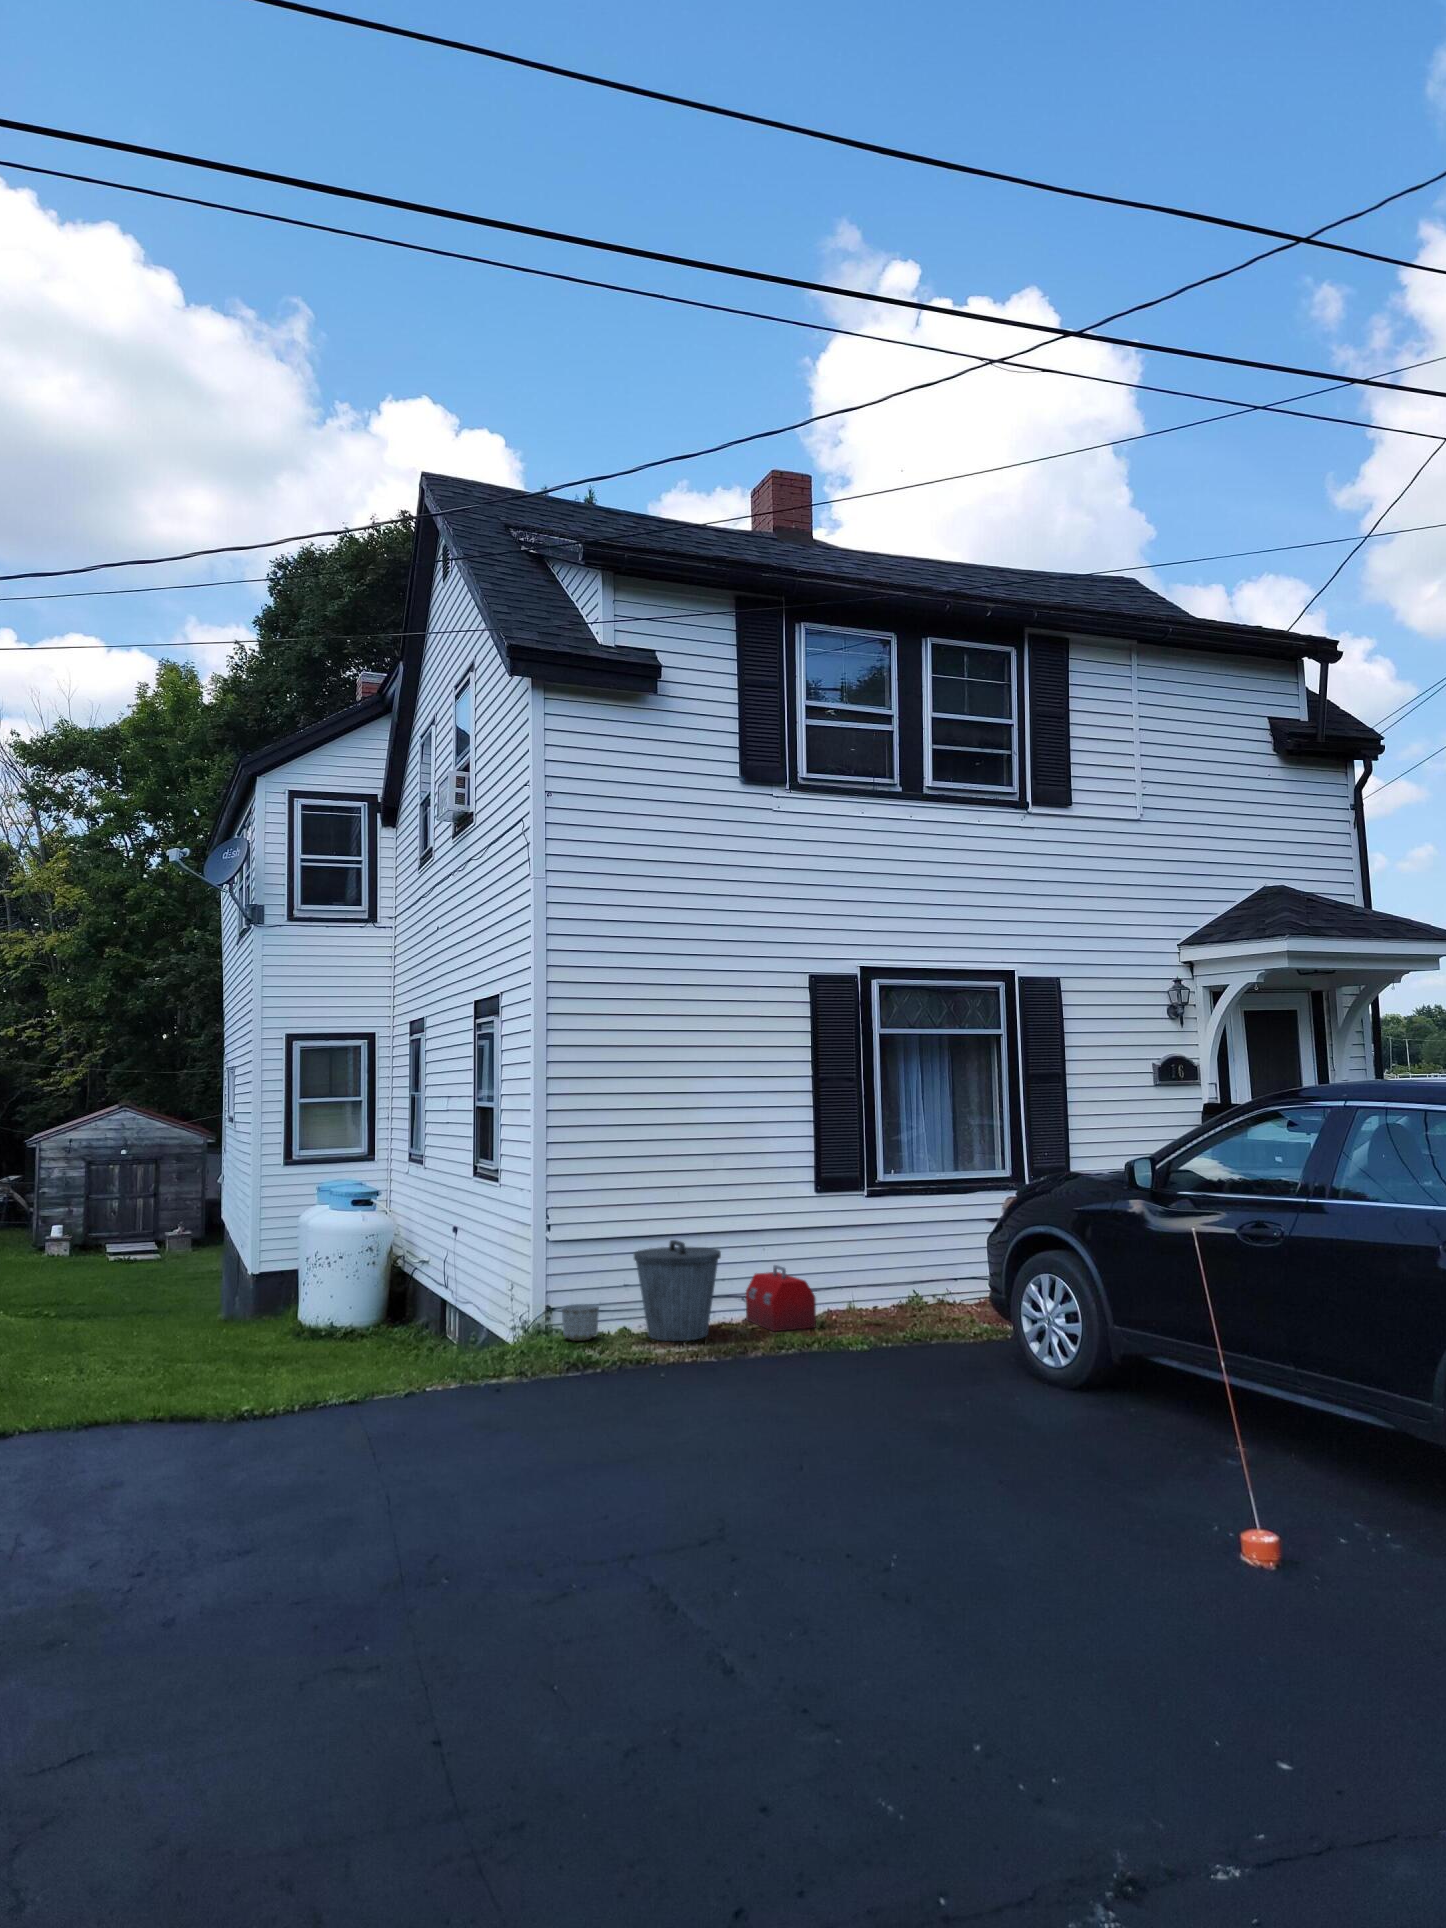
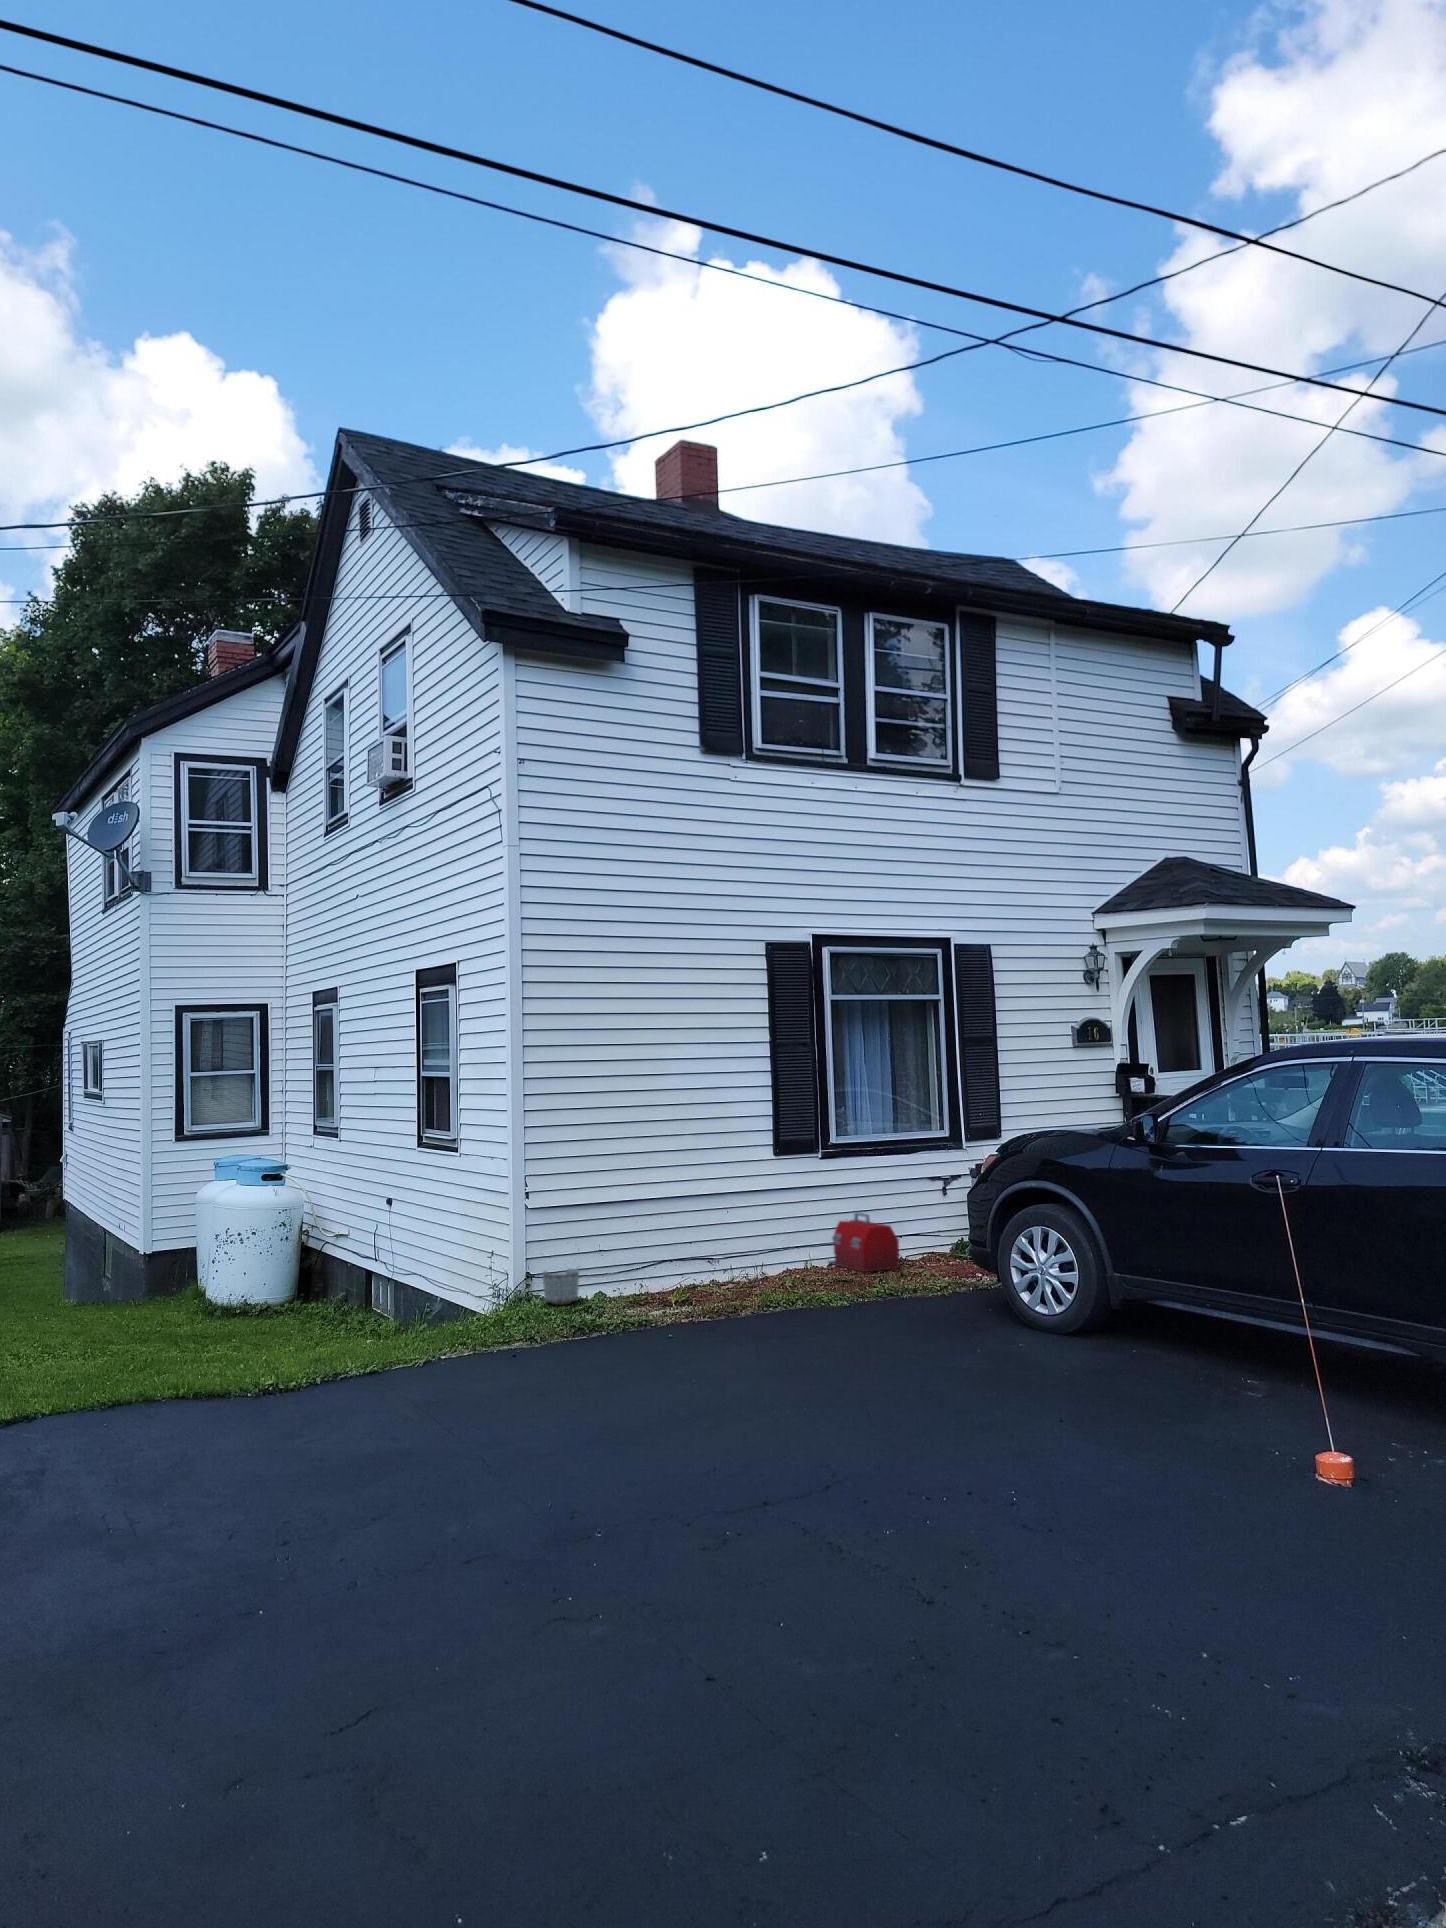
trash can: present [634,1240,721,1341] -> none [611,1204,697,1302]
toolbox: present [746,1265,816,1331] -> present [829,1213,900,1272]

